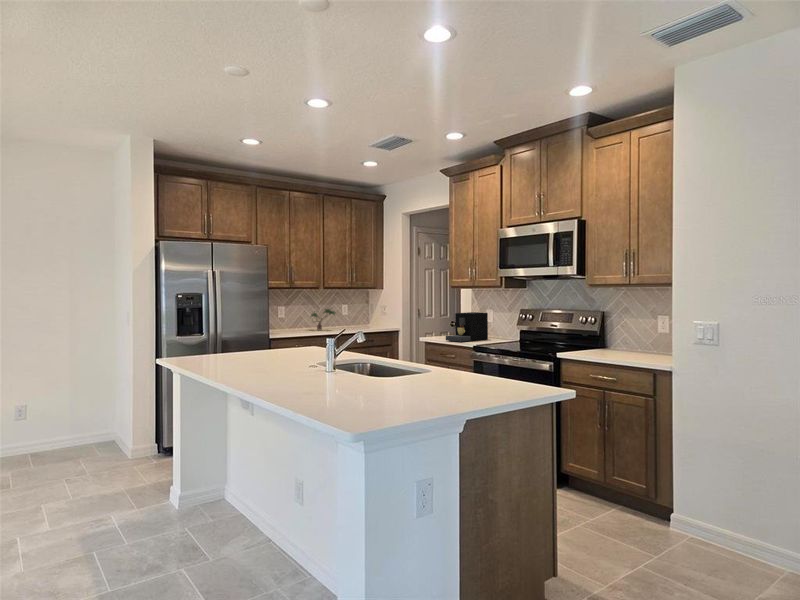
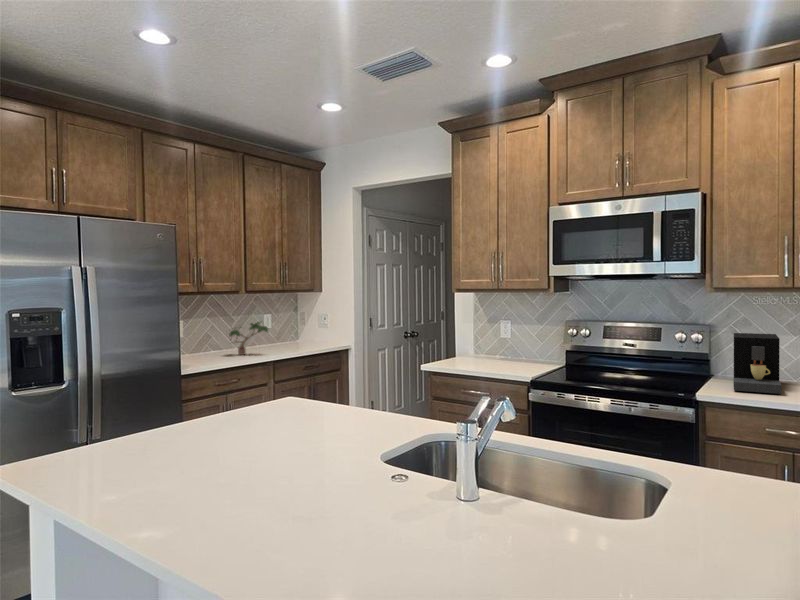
coffee maker: present [446,312,488,342] -> present [733,333,782,394]

